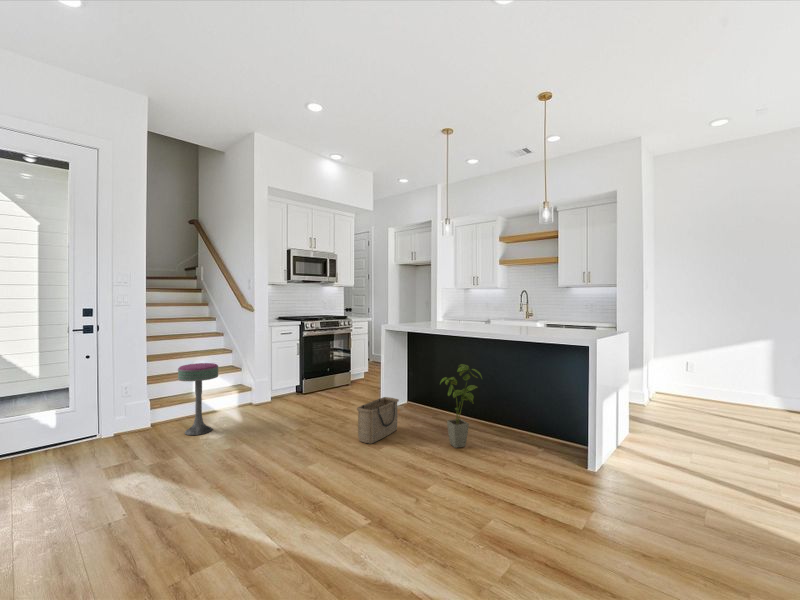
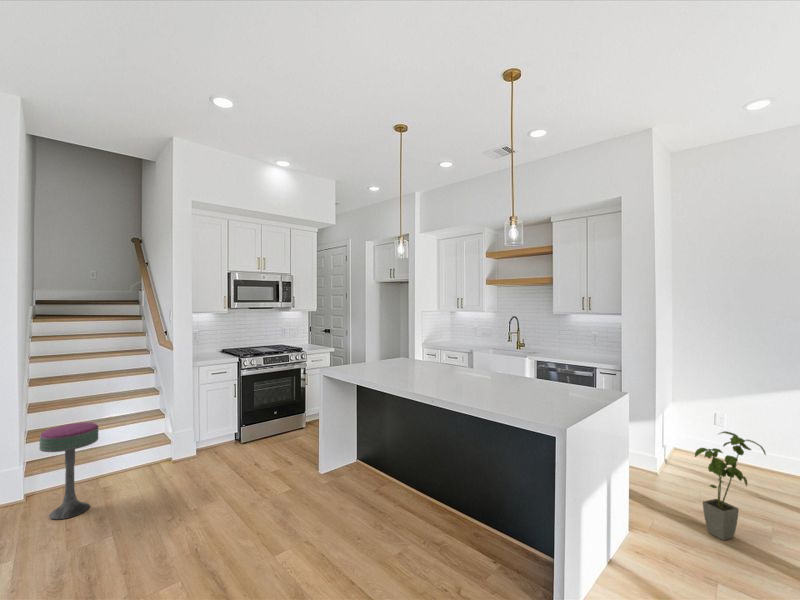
house plant: present [440,364,482,448] -> present [695,431,766,540]
basket: present [357,397,399,444] -> none [252,471,319,544]

